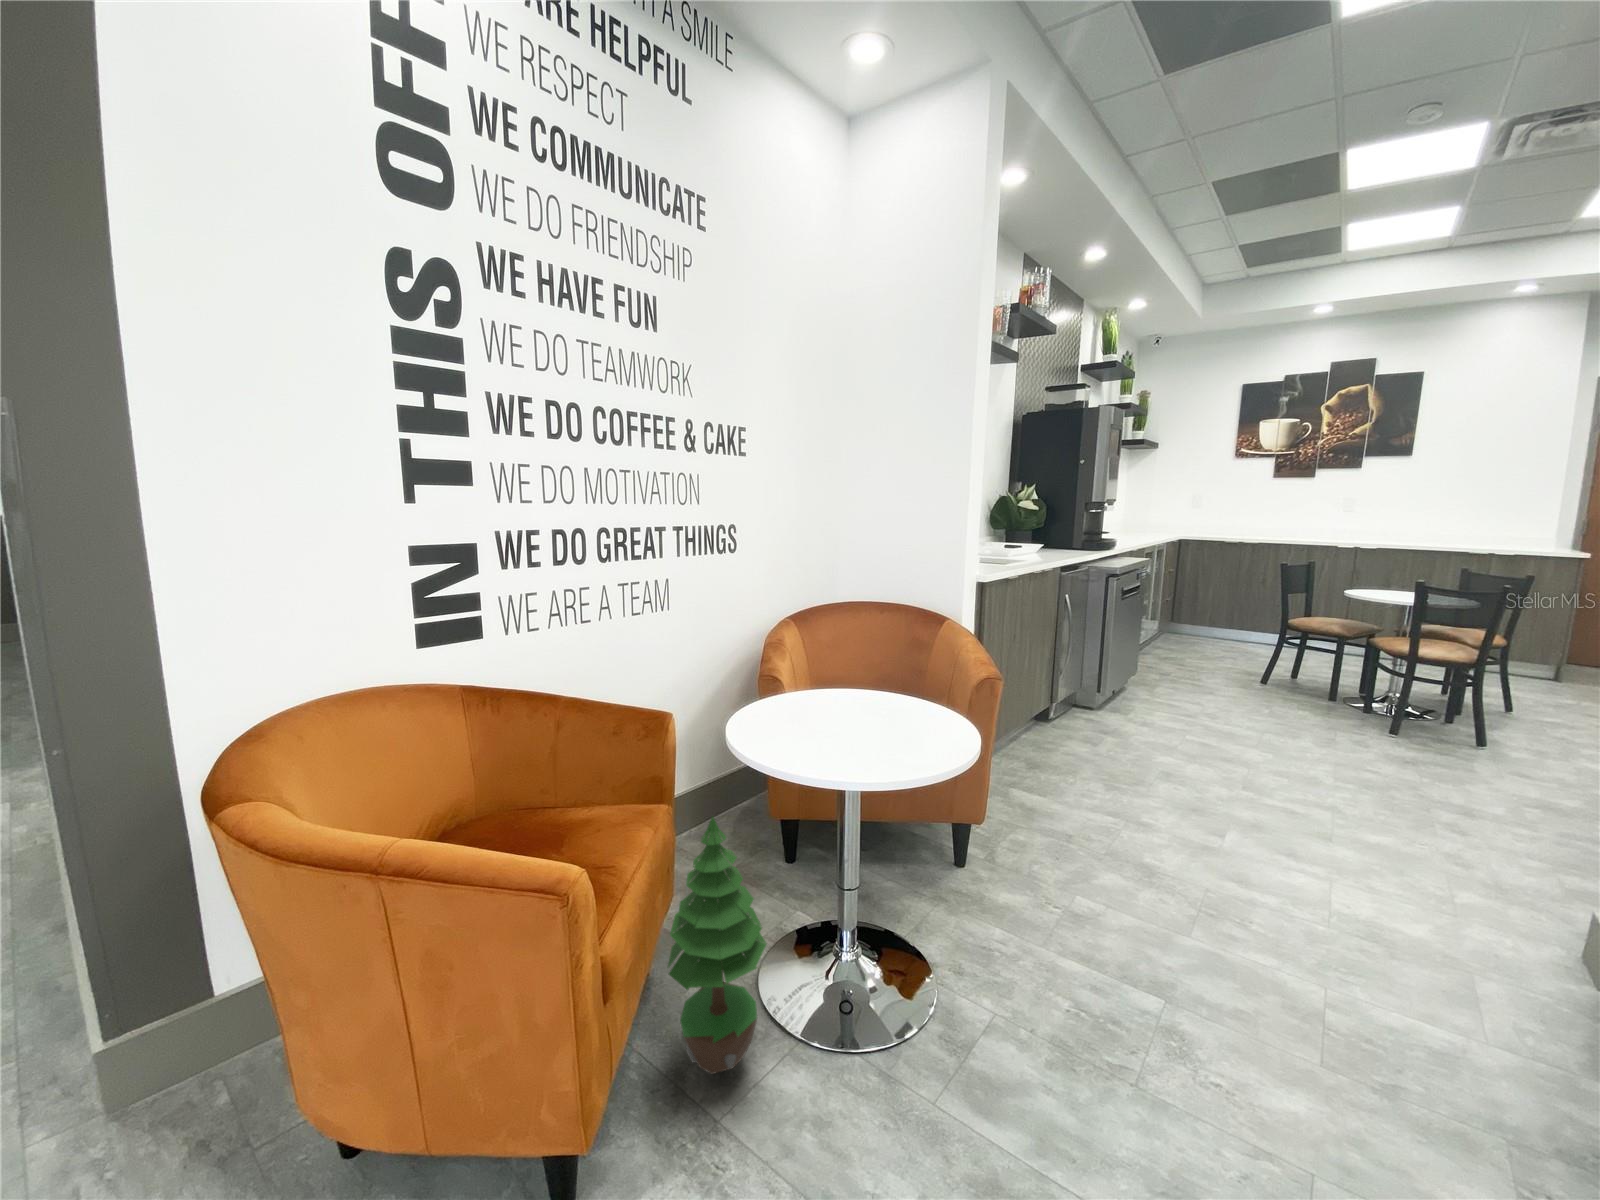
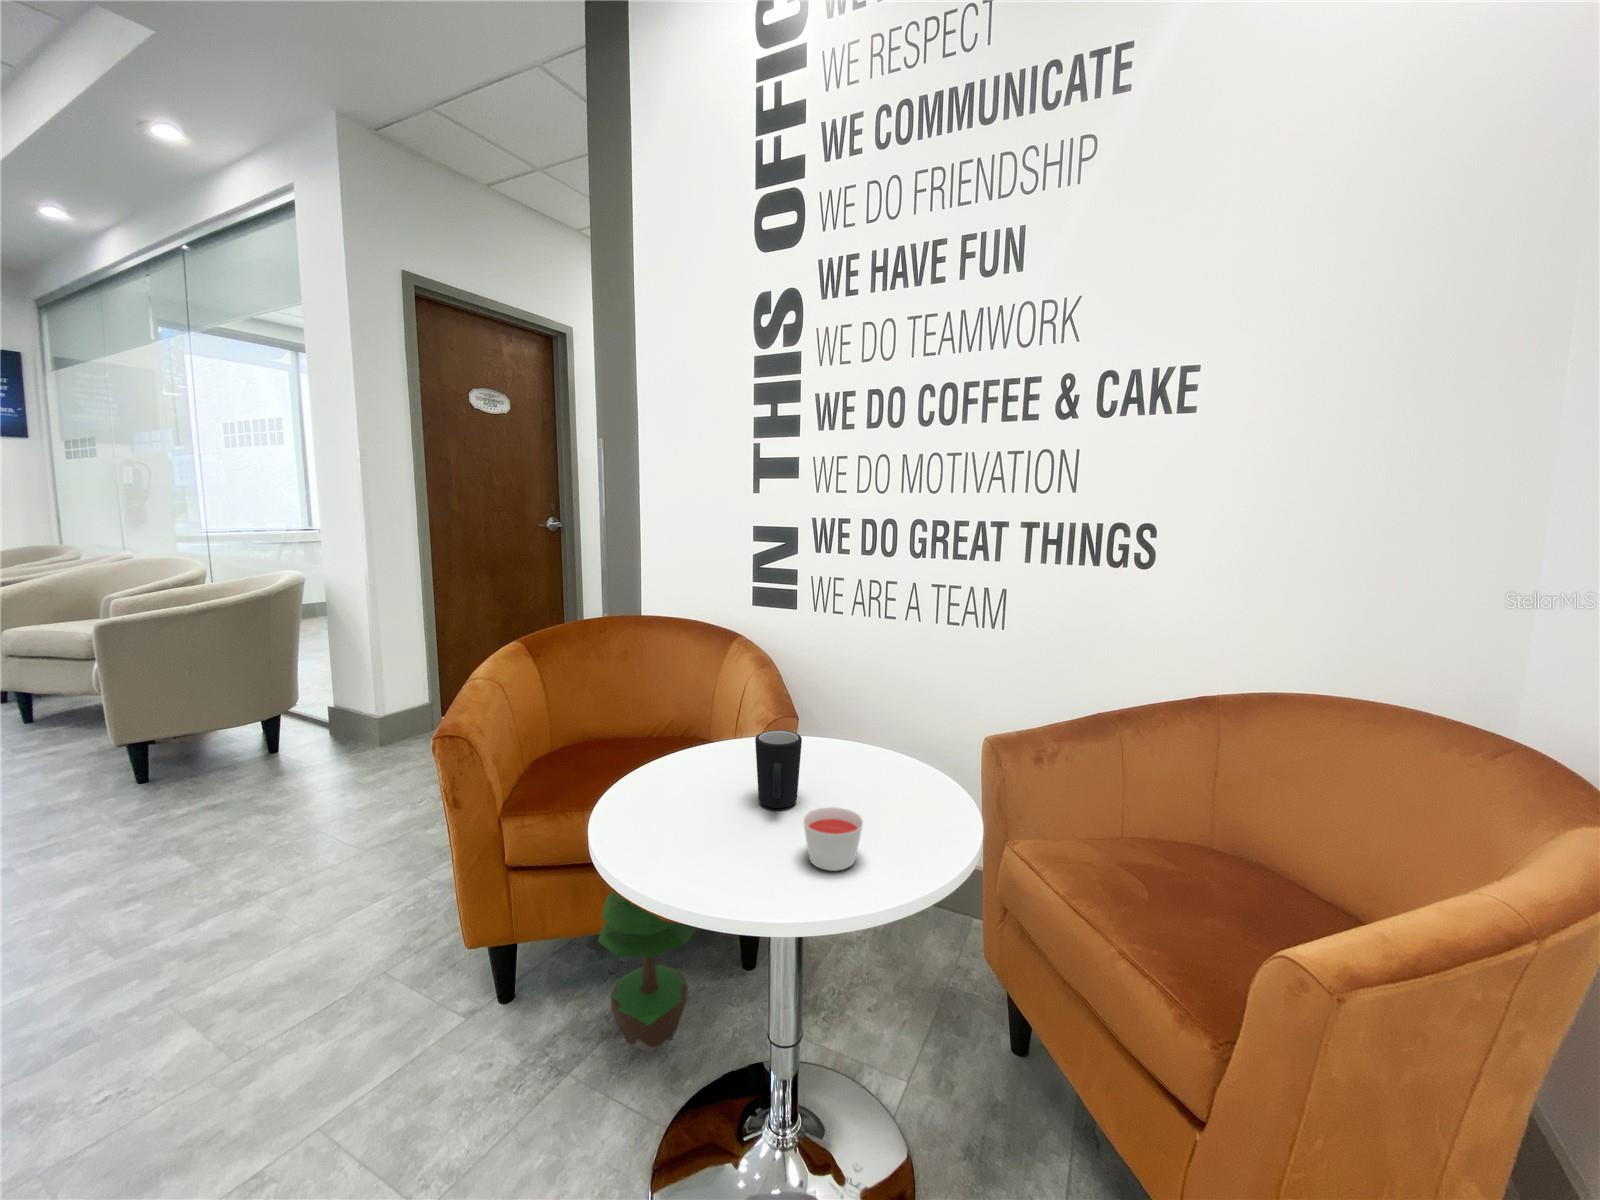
mug: none [824,682,873,737] -> present [755,730,802,808]
candle: none [904,698,941,732] -> present [803,807,863,871]

